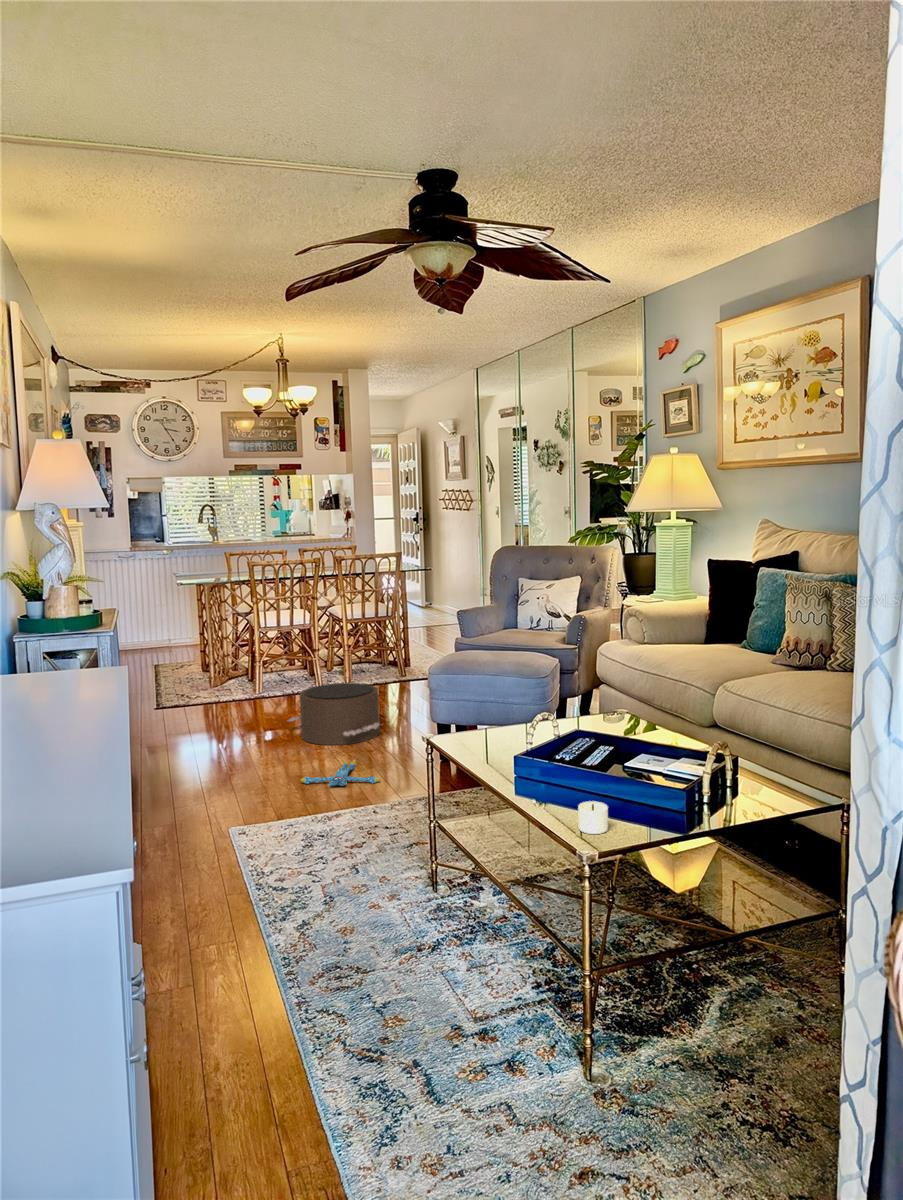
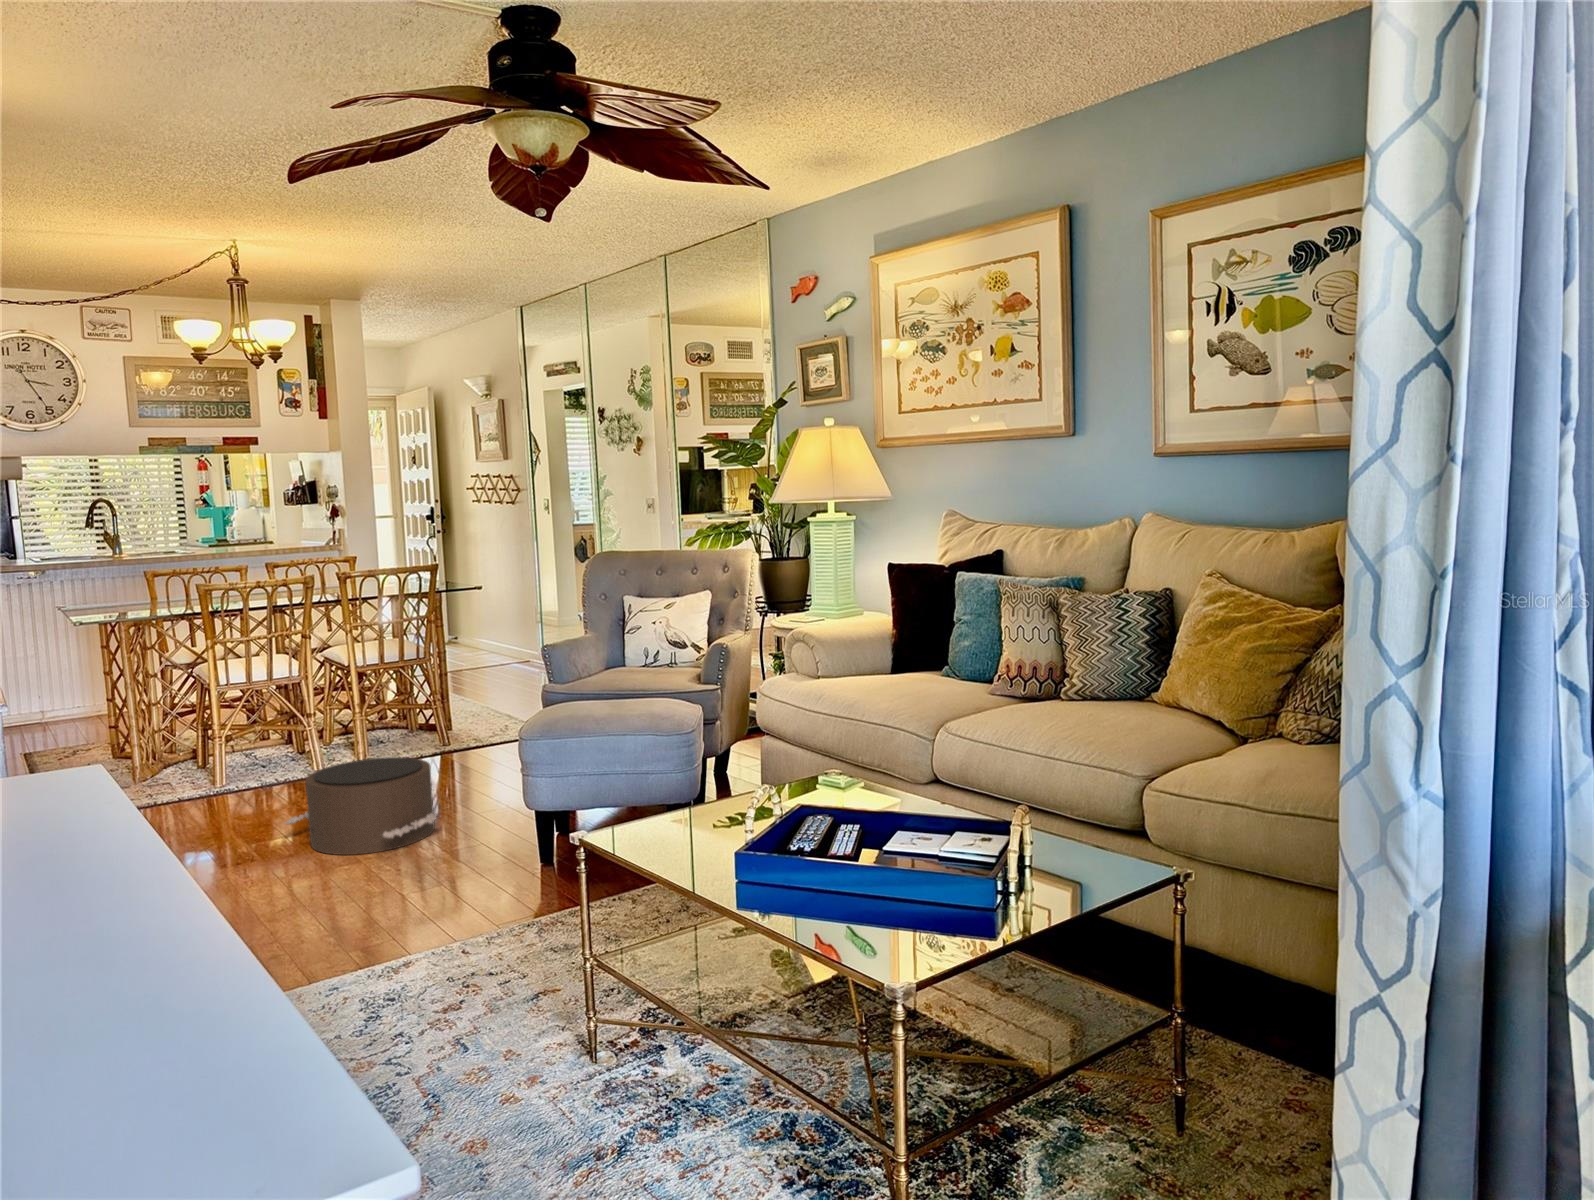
plush toy: present [301,760,380,786] -> none [329,873,458,919]
candle: present [578,801,608,834] -> none [852,906,908,954]

